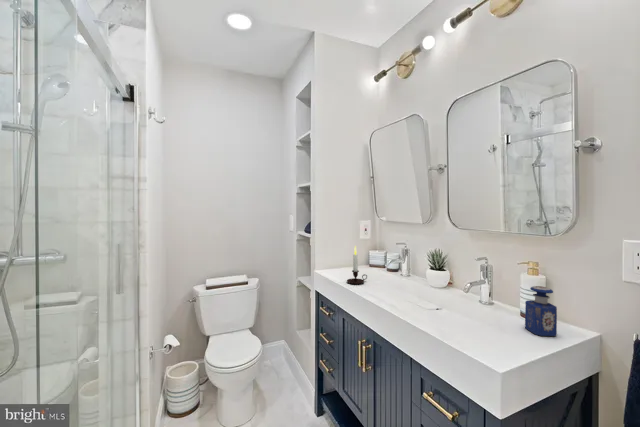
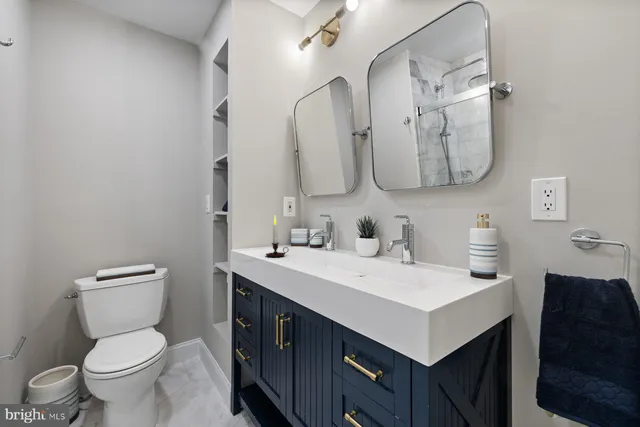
perfume bottle: present [525,286,557,336] -> none [444,234,472,282]

